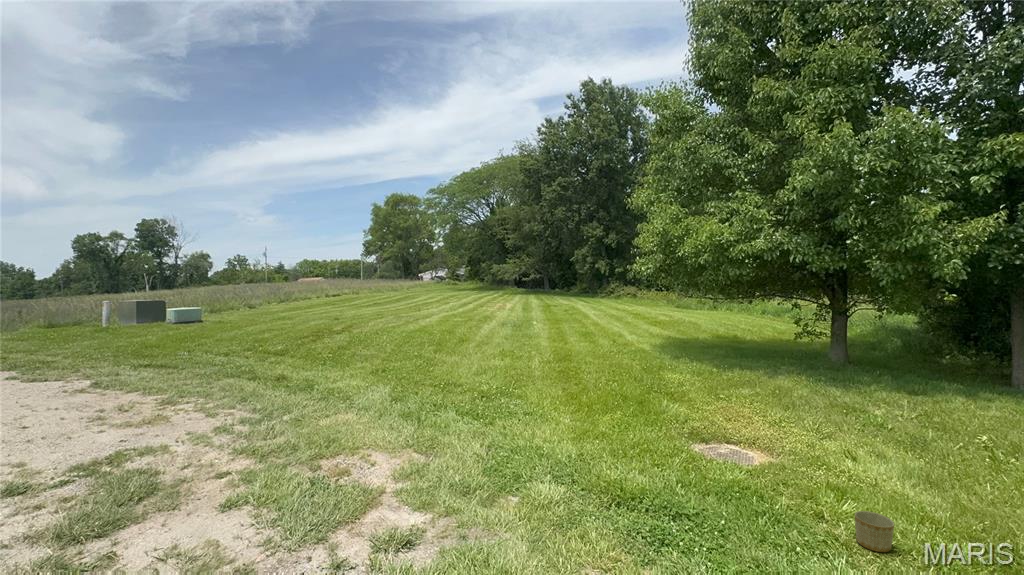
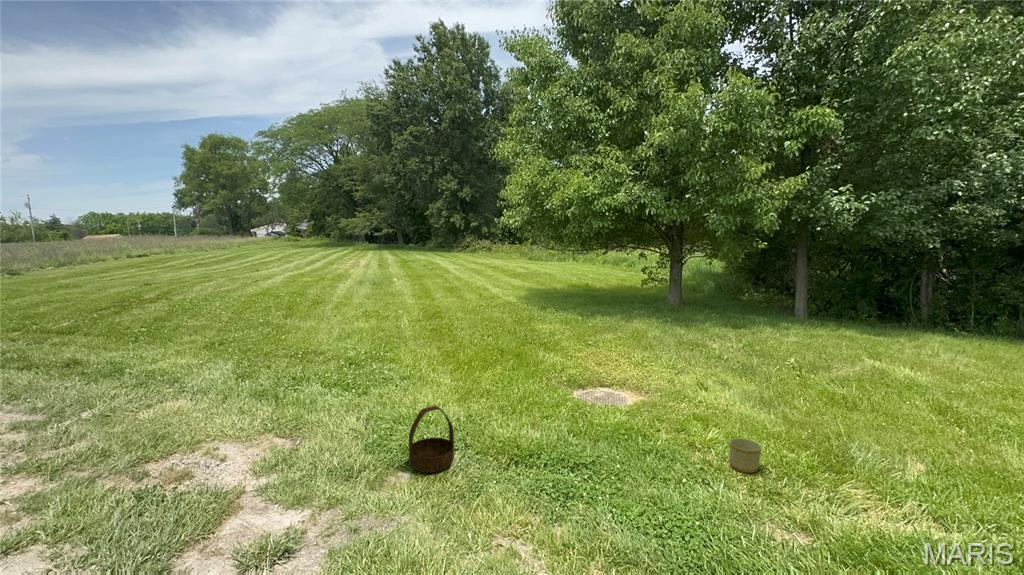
basket: none [517,438,558,500] -> present [409,406,454,473]

